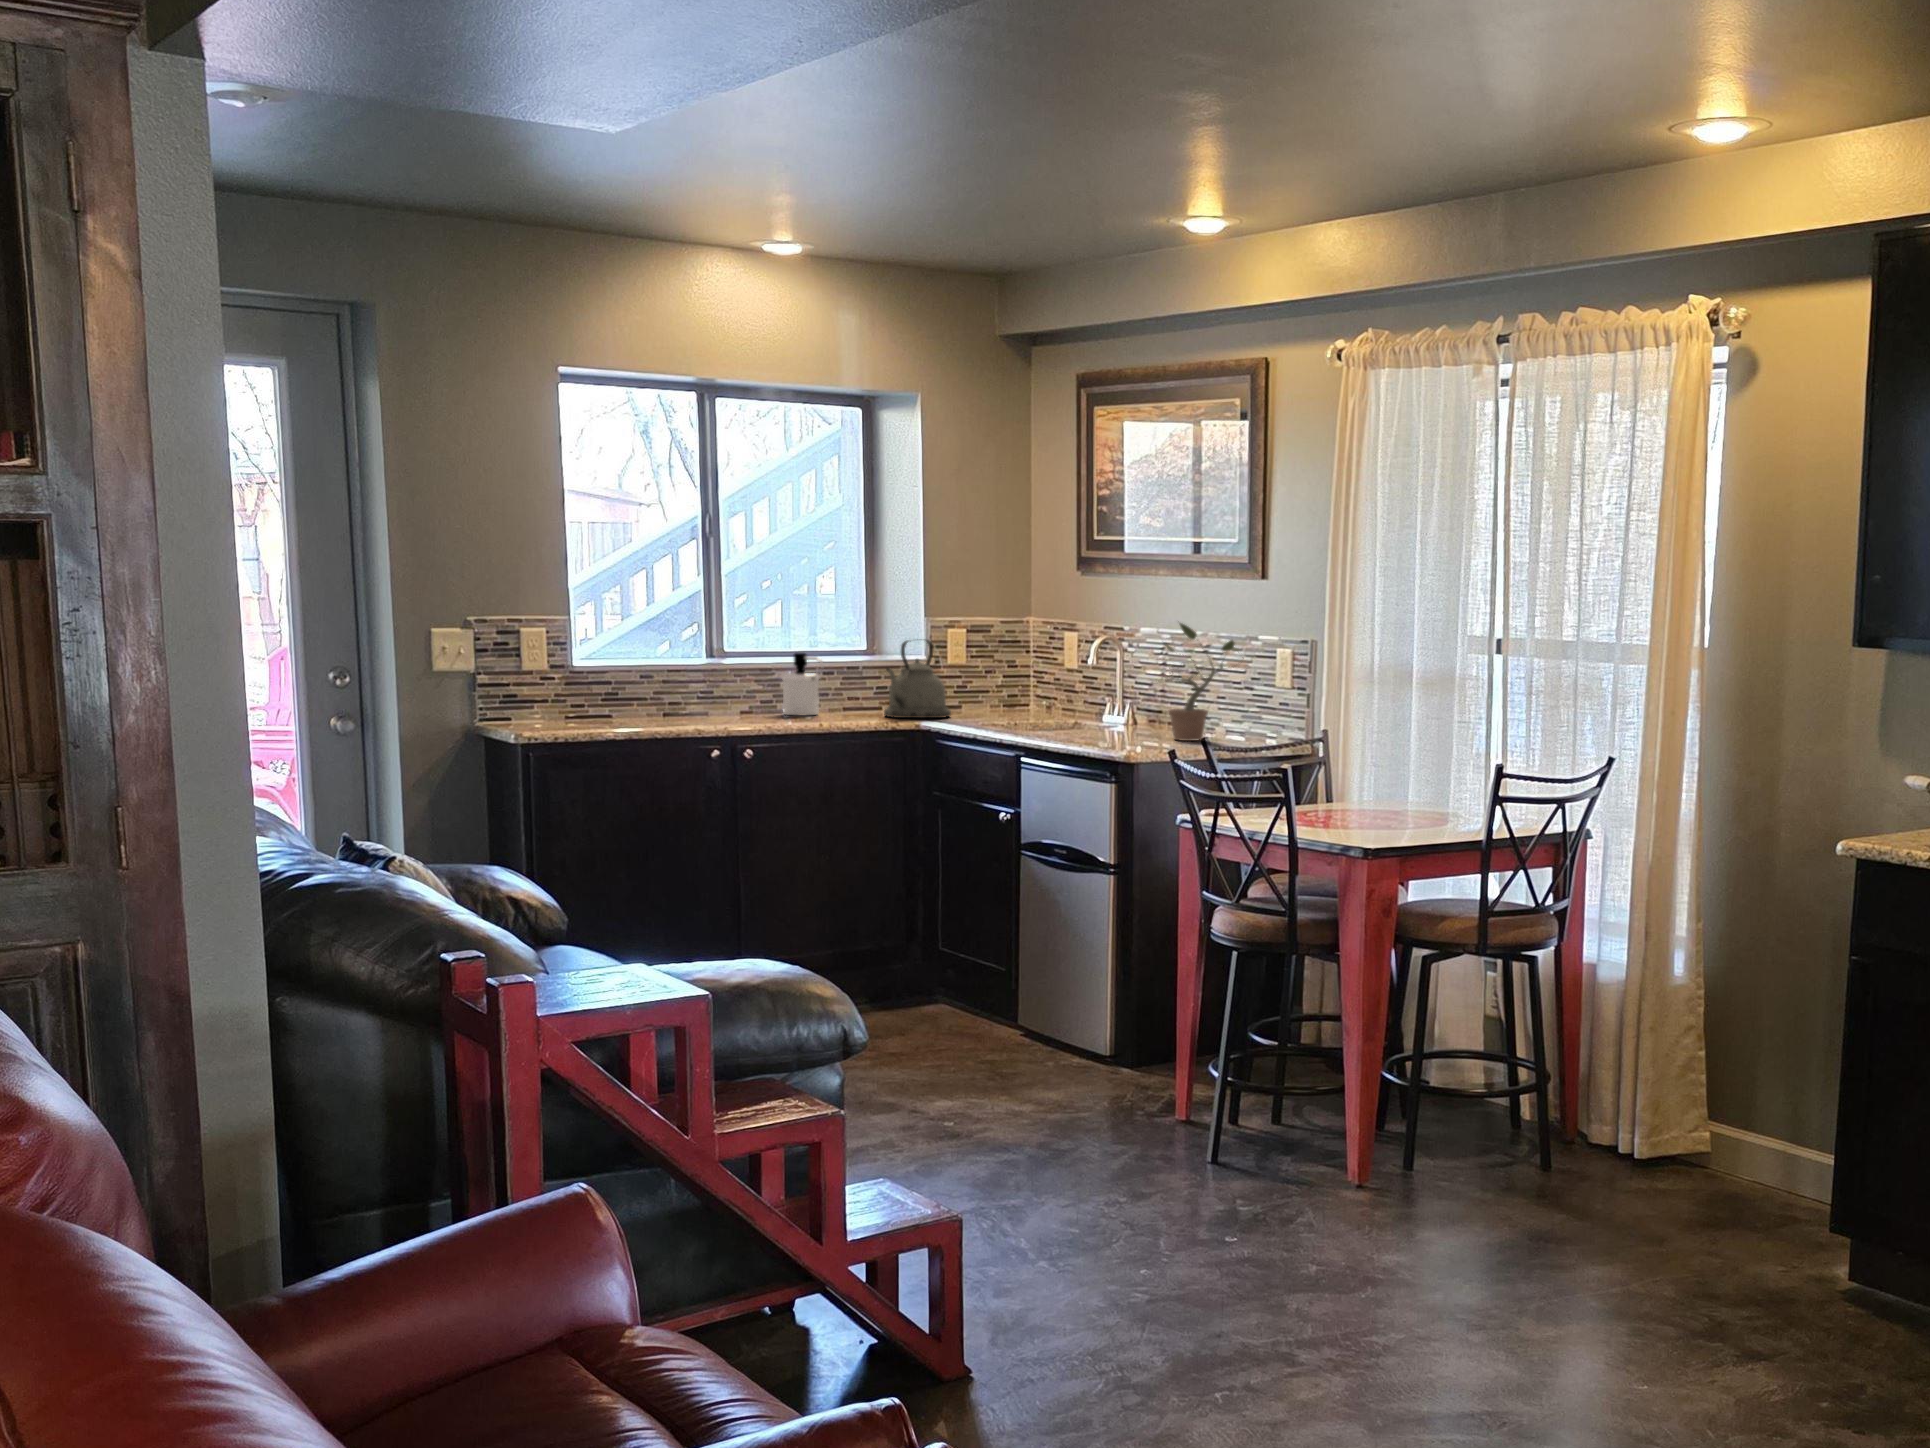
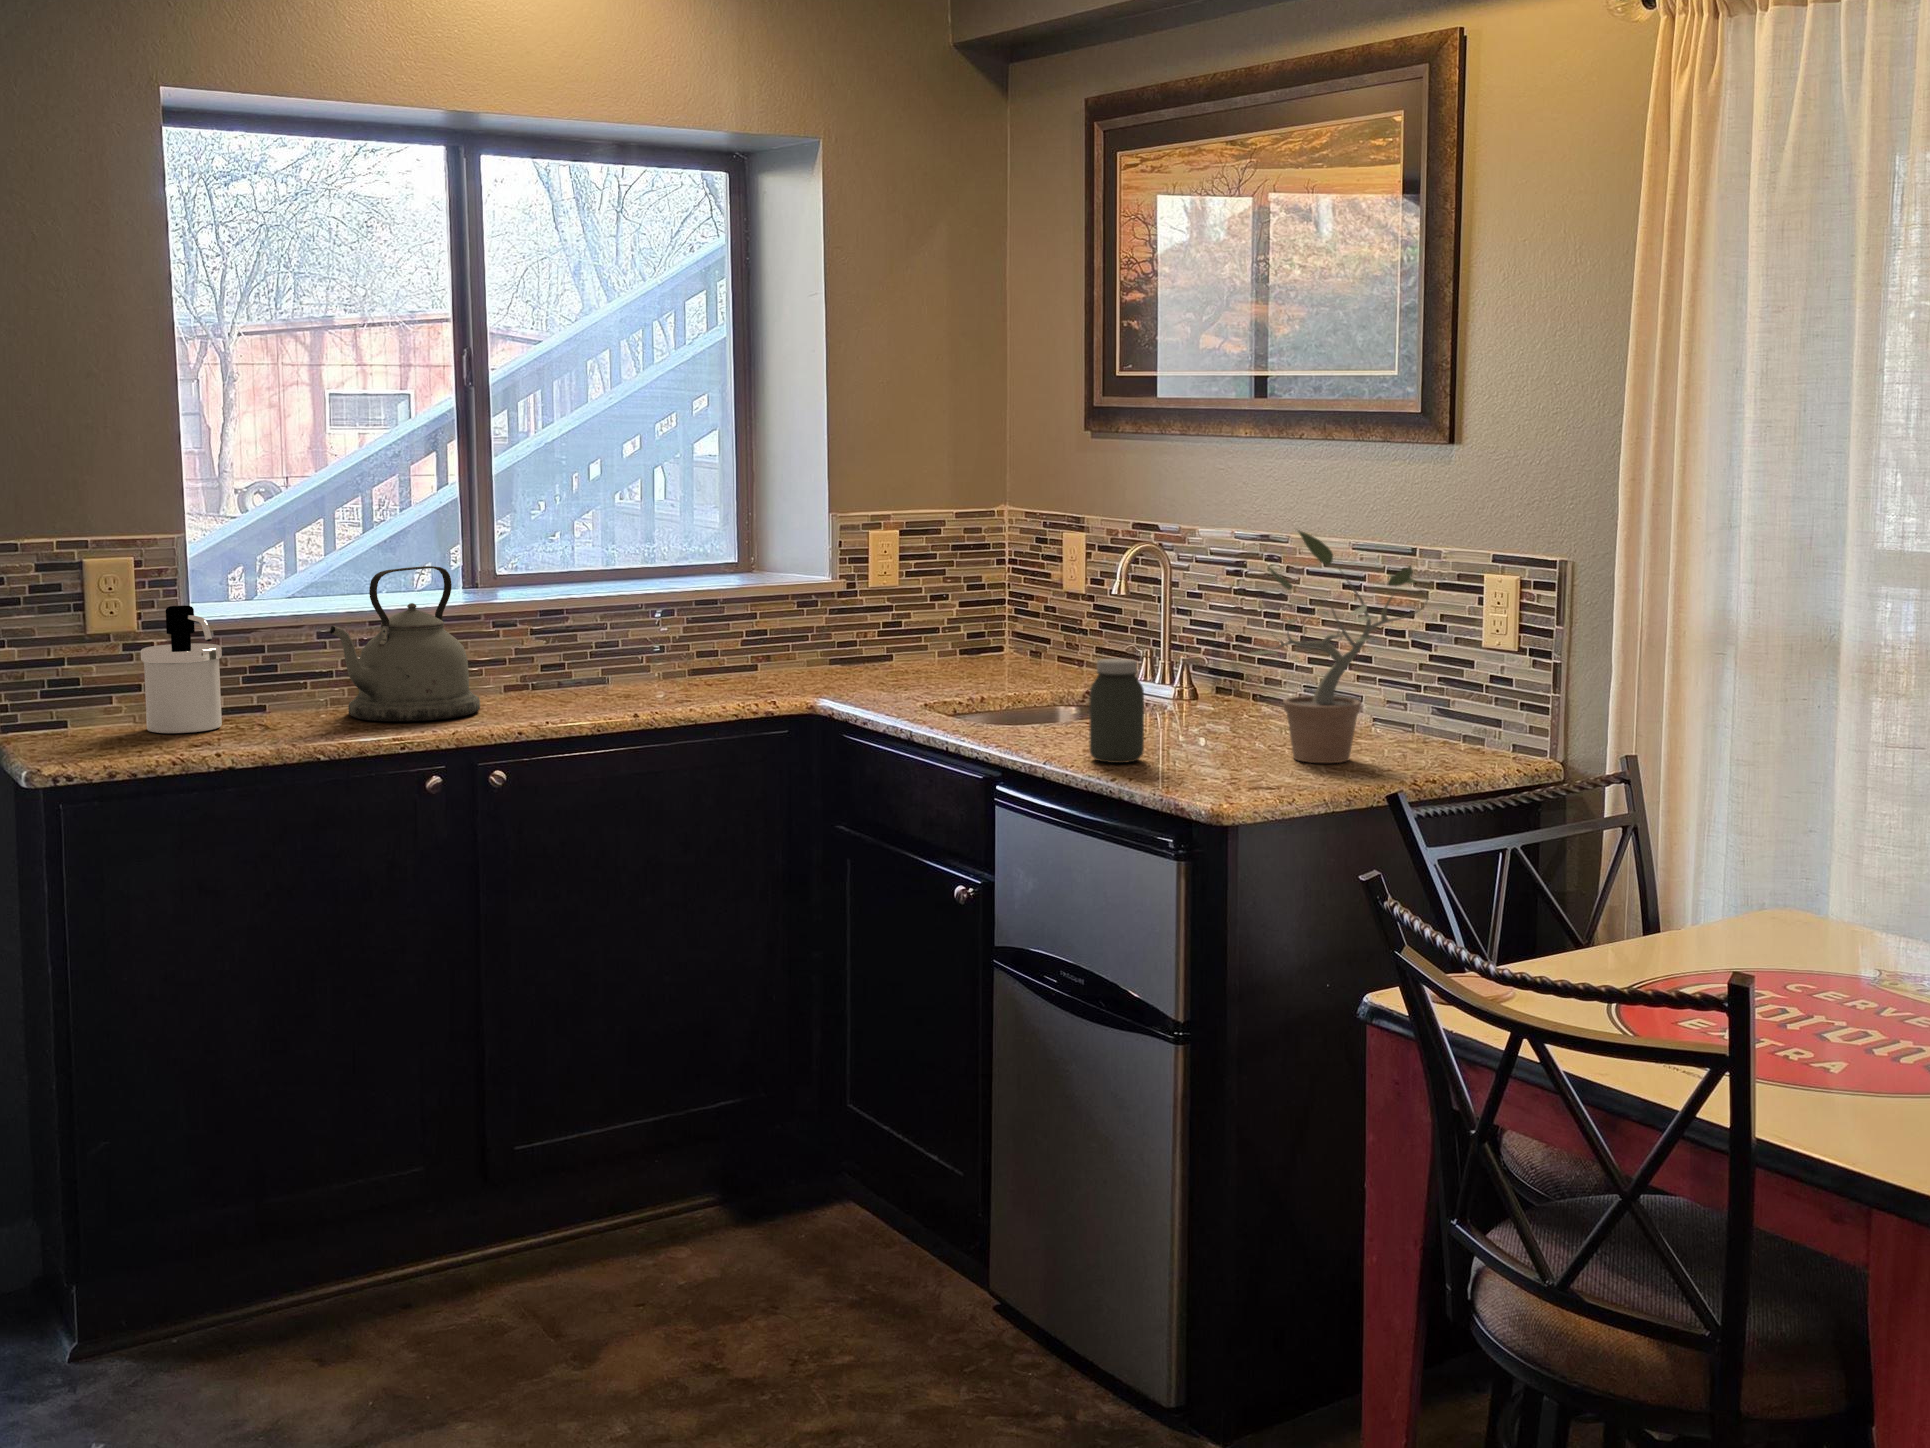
kettle: present [884,640,951,718] -> present [330,566,480,721]
soap dispenser: present [781,653,825,715] -> present [141,605,222,733]
jar: none [1069,687,1097,739] -> present [1089,658,1144,763]

